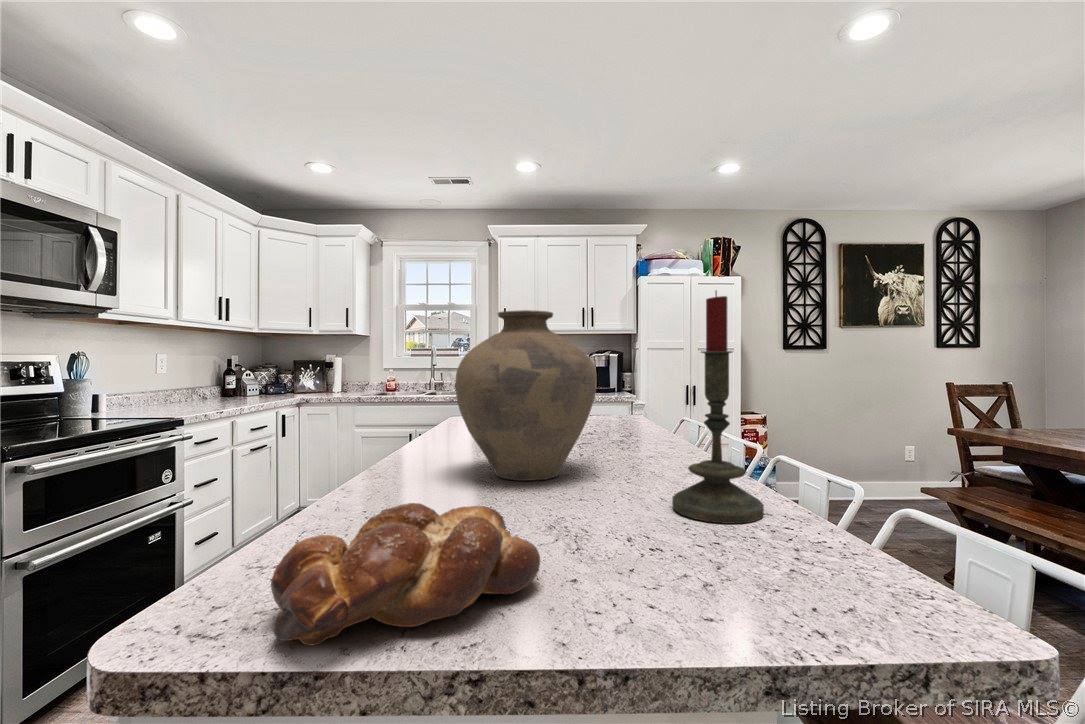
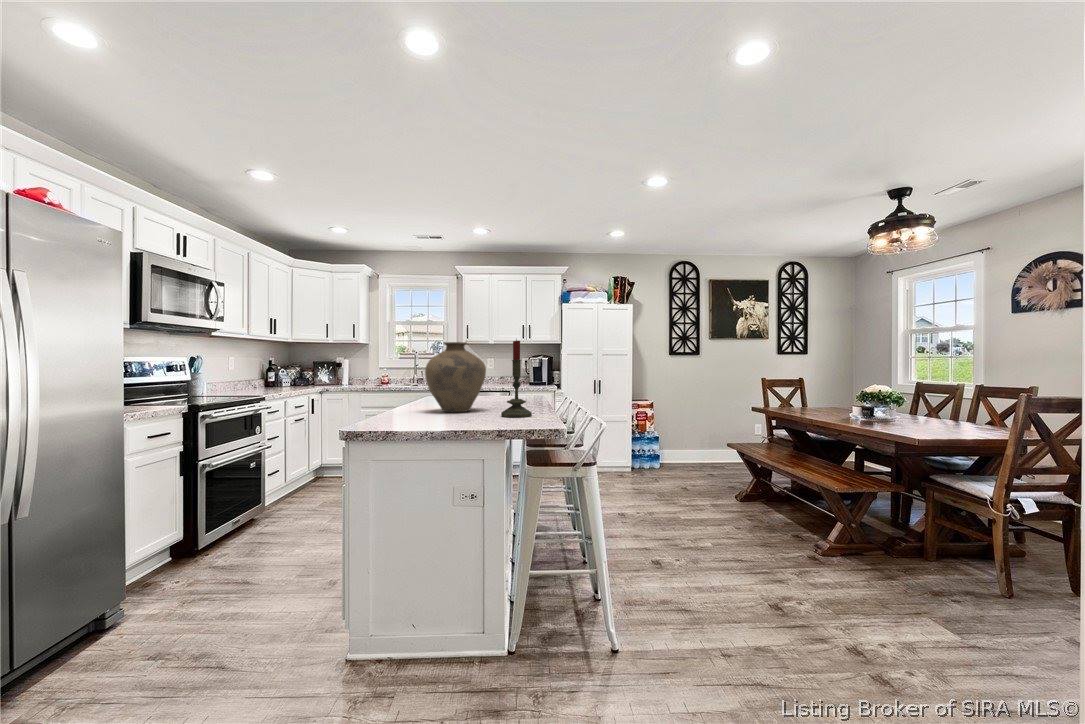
bread loaf: present [271,503,540,645] -> none [375,401,445,428]

